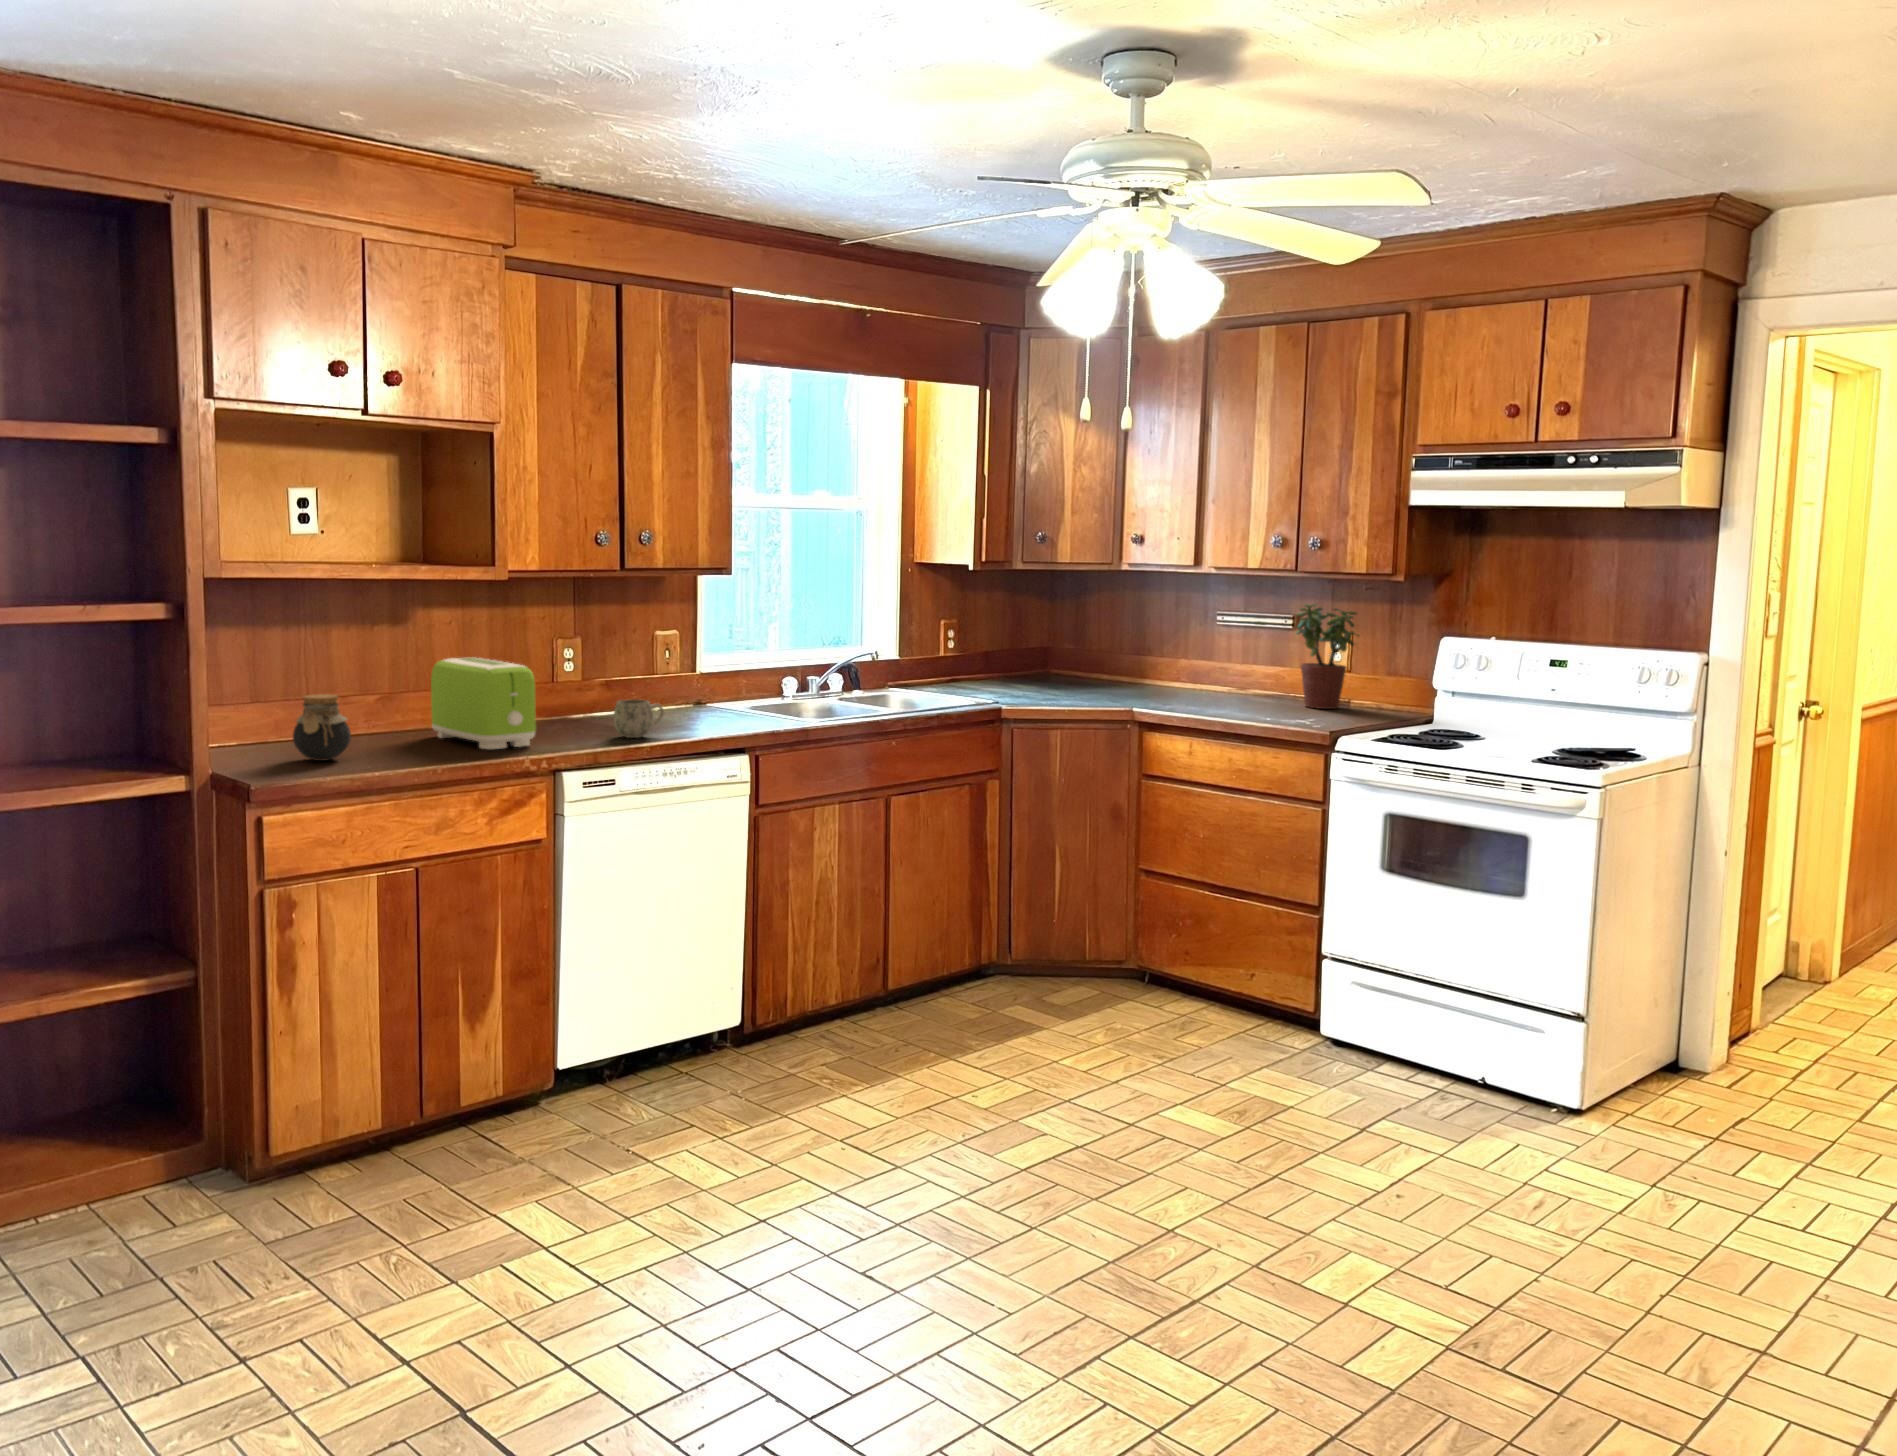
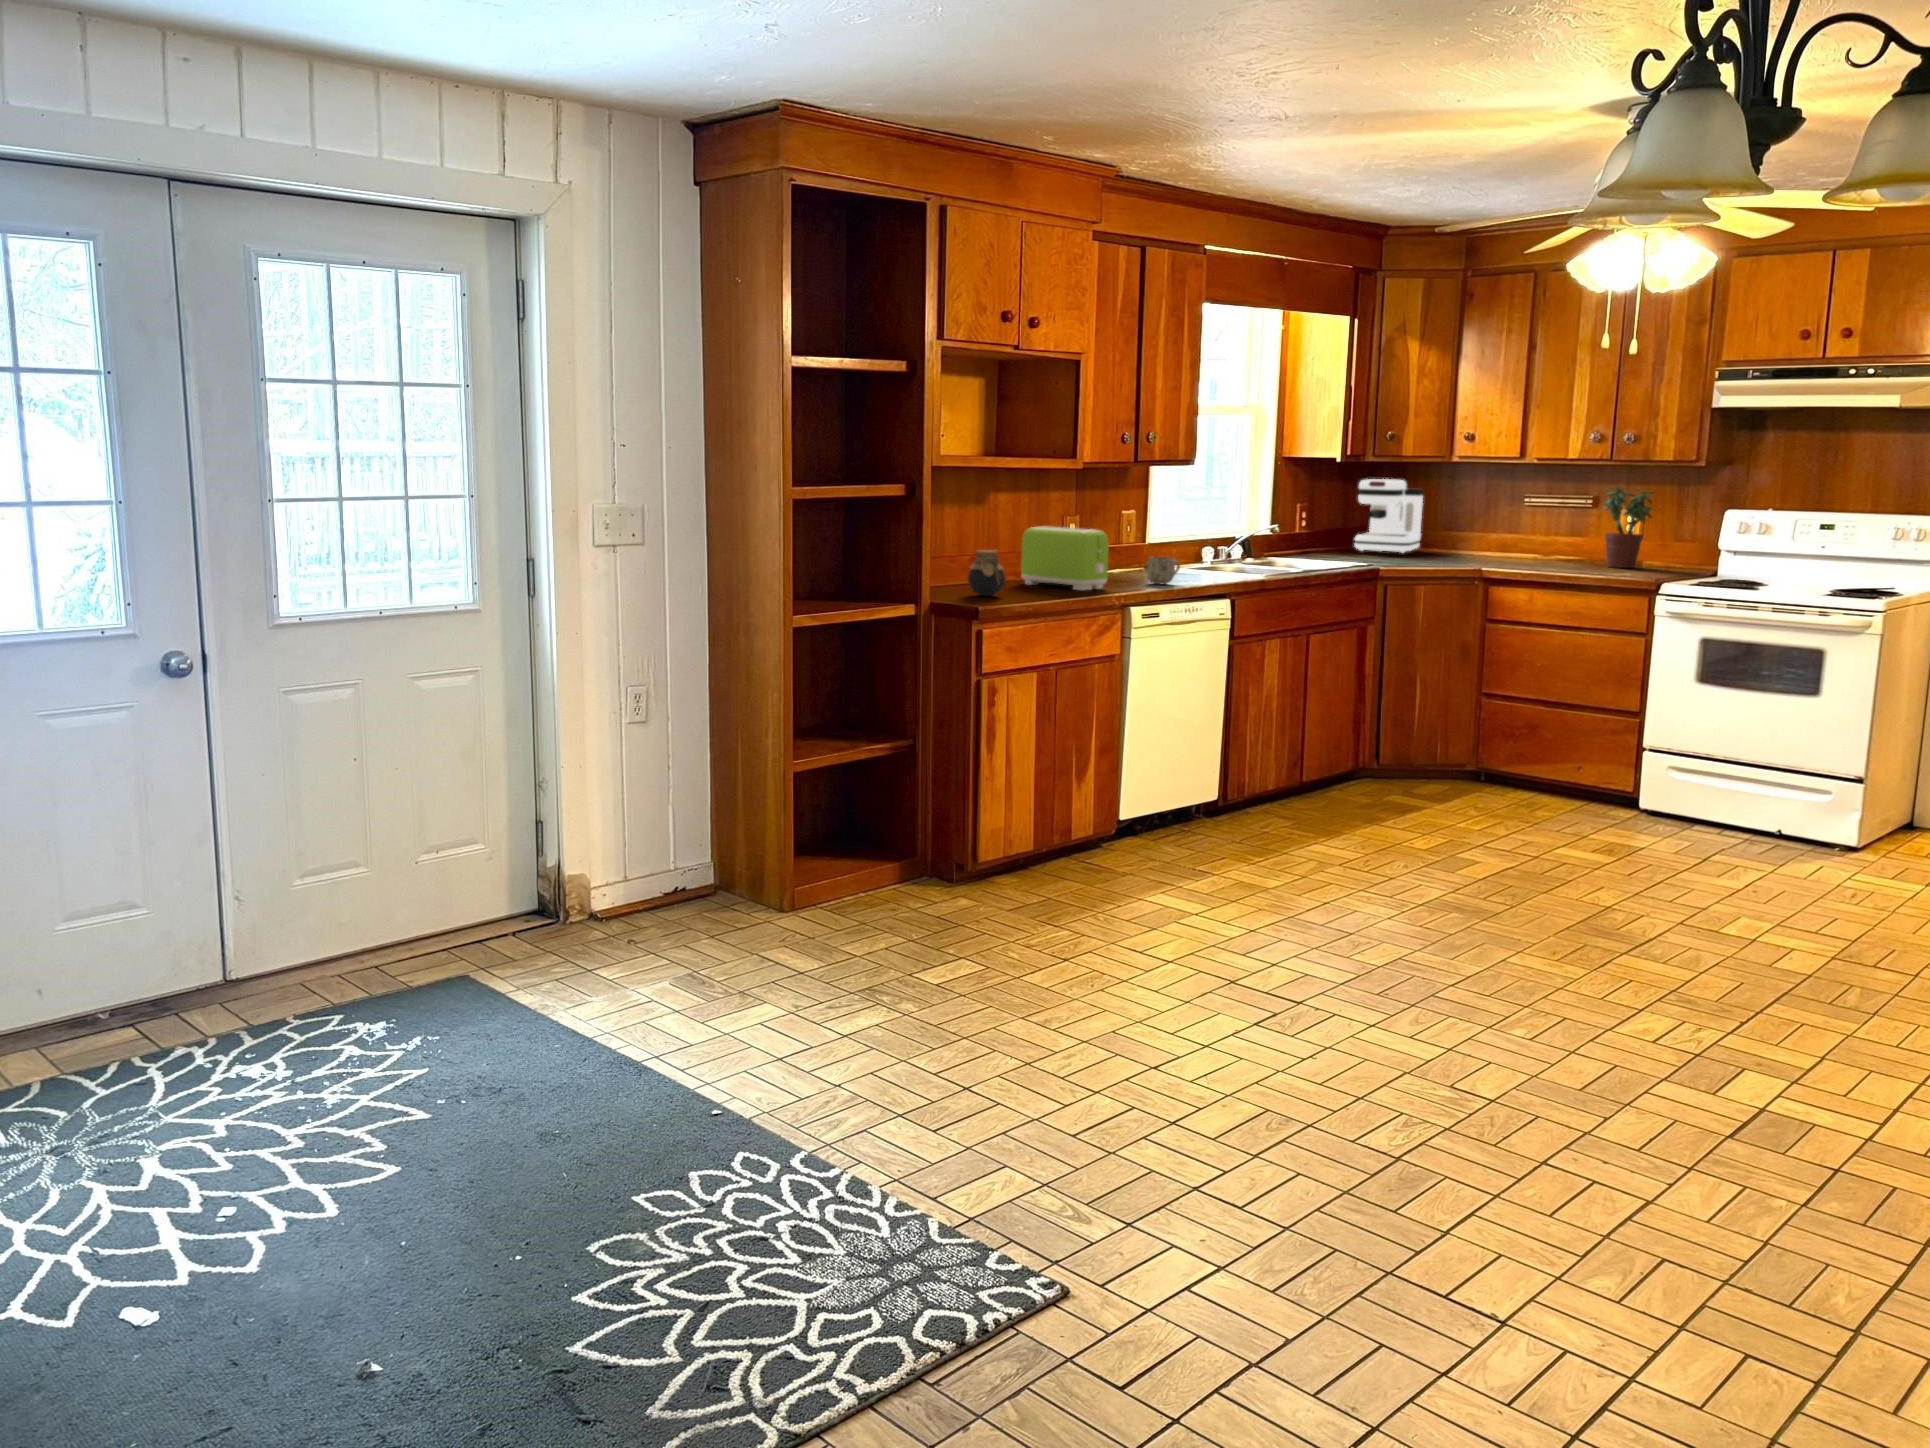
coffee maker: none [1012,590,1099,684] -> present [1354,479,1424,553]

